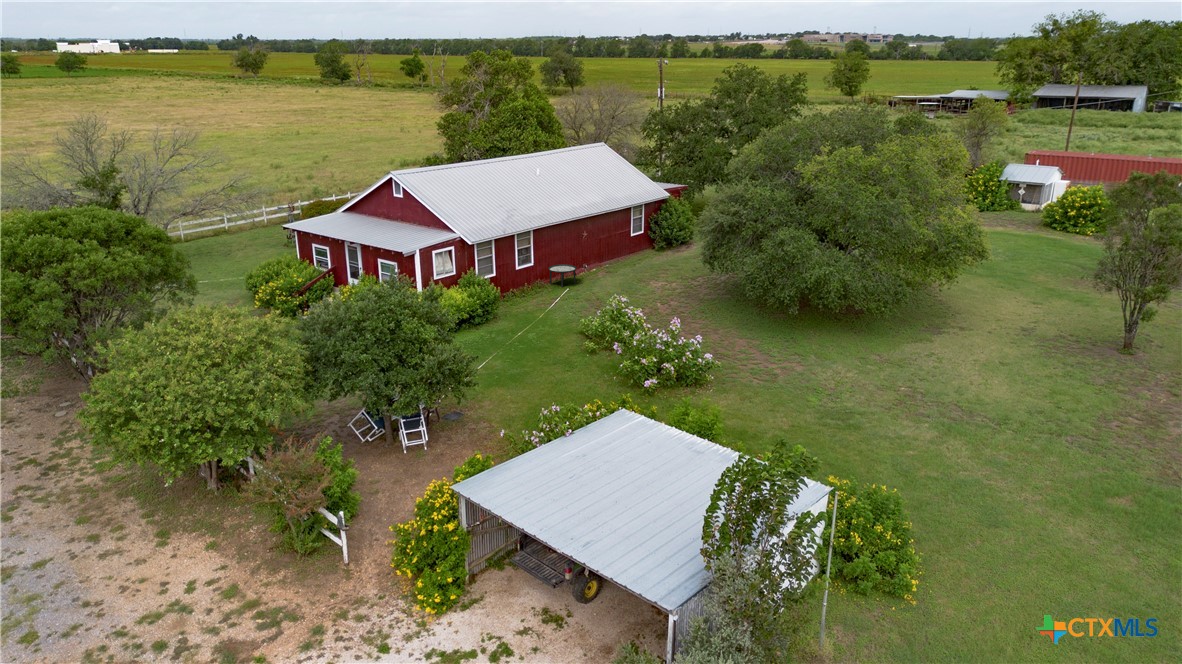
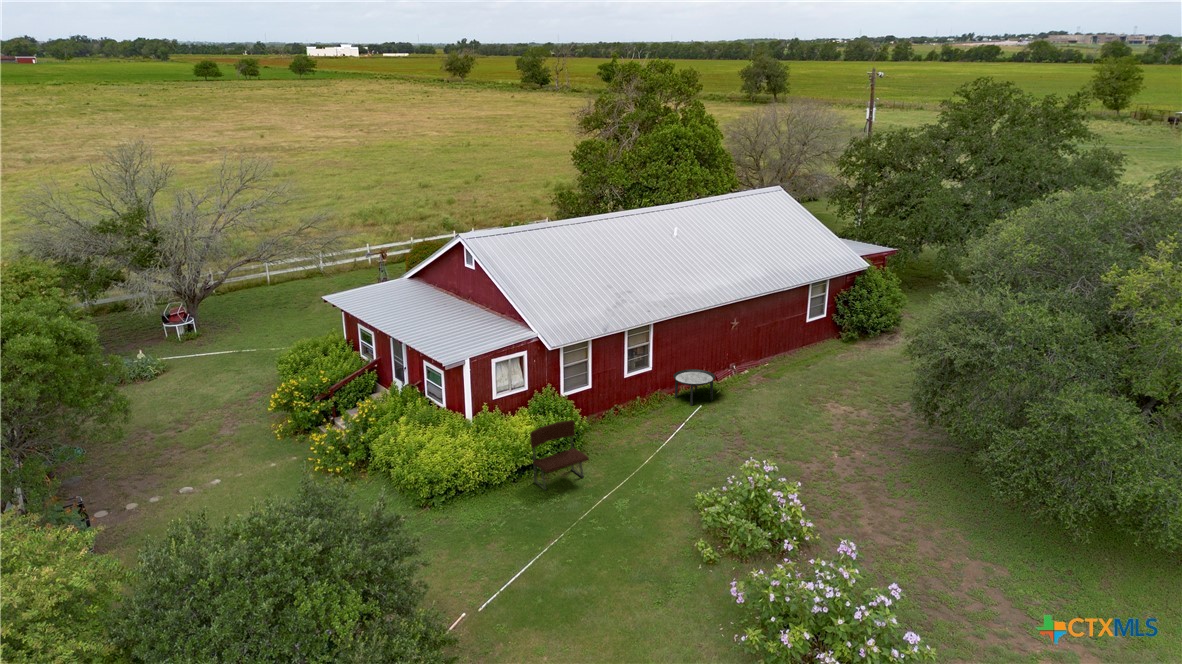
bench: none [467,288,506,333] -> present [530,420,589,490]

